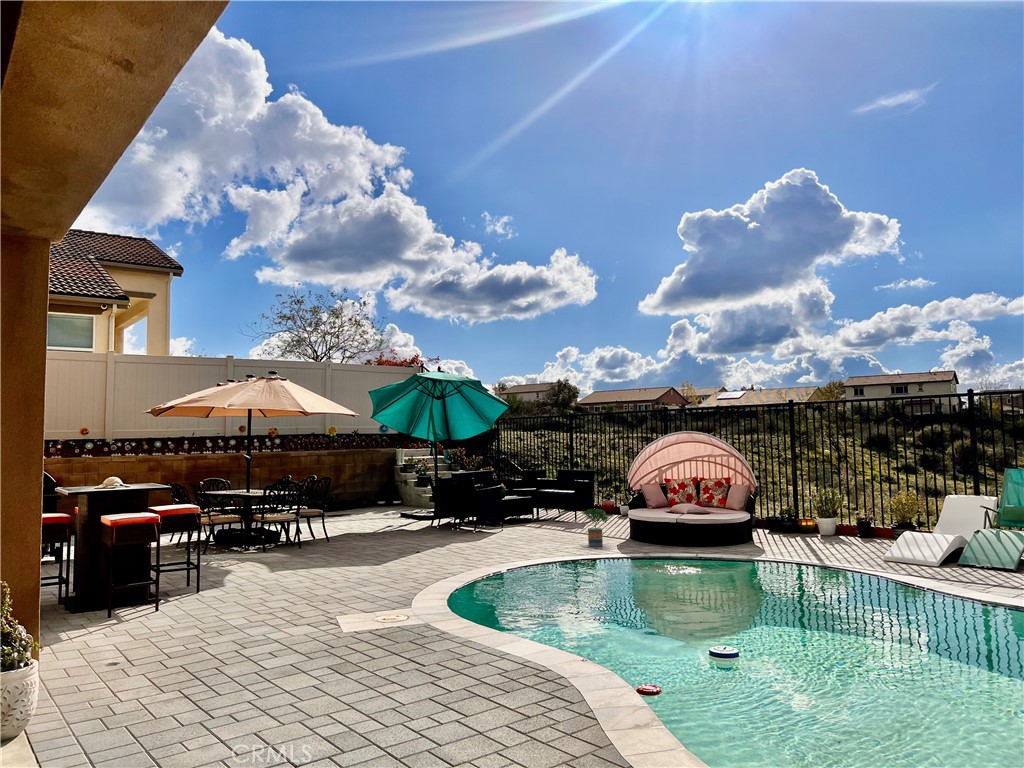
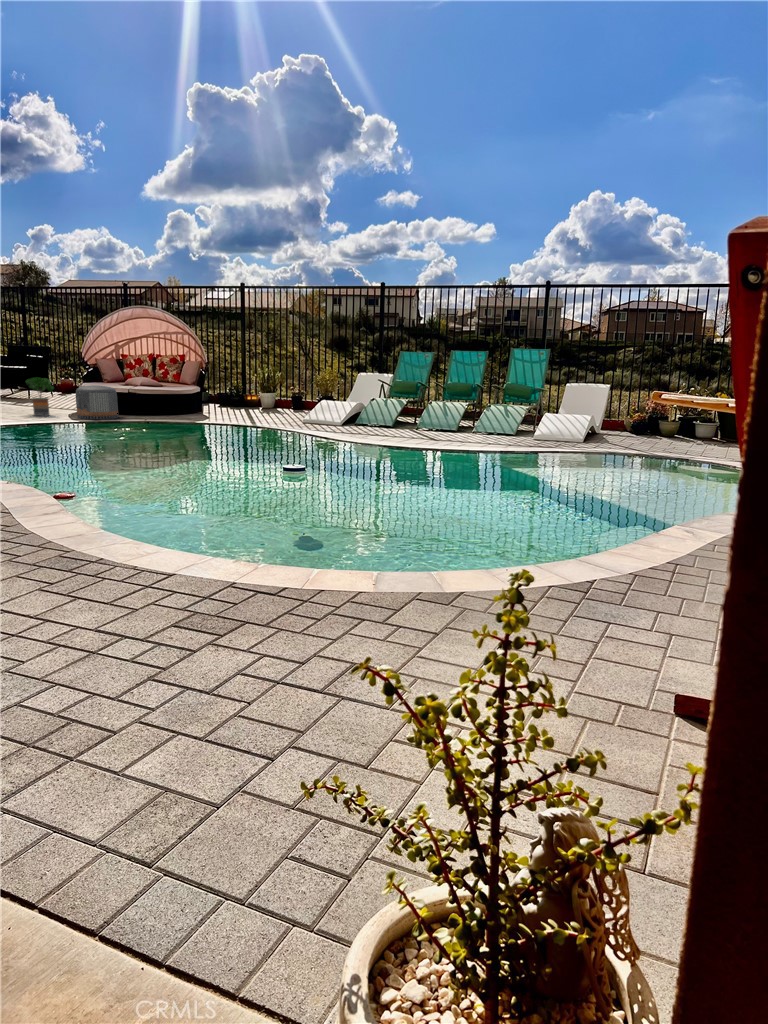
pouf: none [628,517,668,553] -> present [76,385,118,419]

